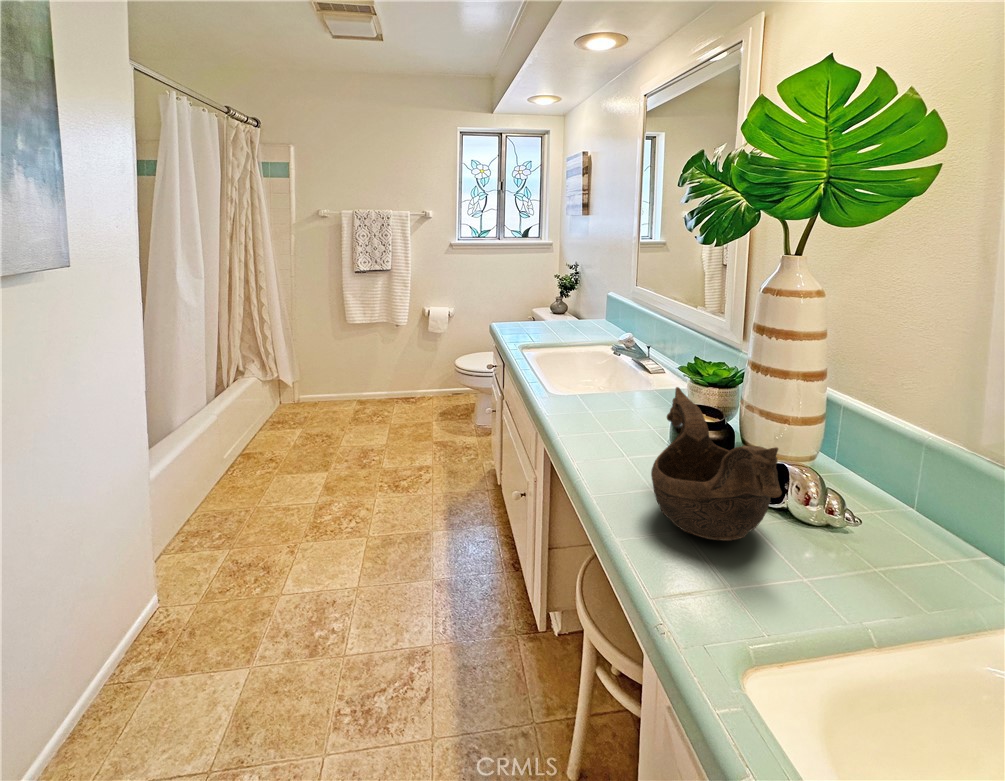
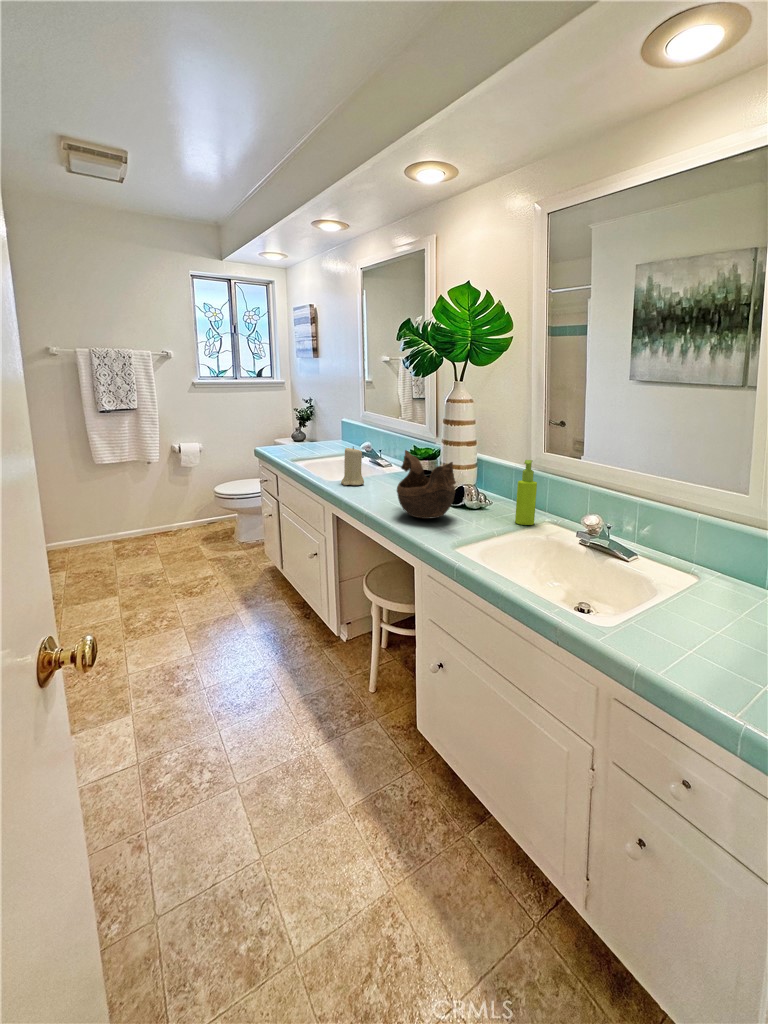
candle: none [575,356,611,417] -> present [341,447,364,485]
soap dispenser: none [906,442,976,585] -> present [515,460,537,525]

